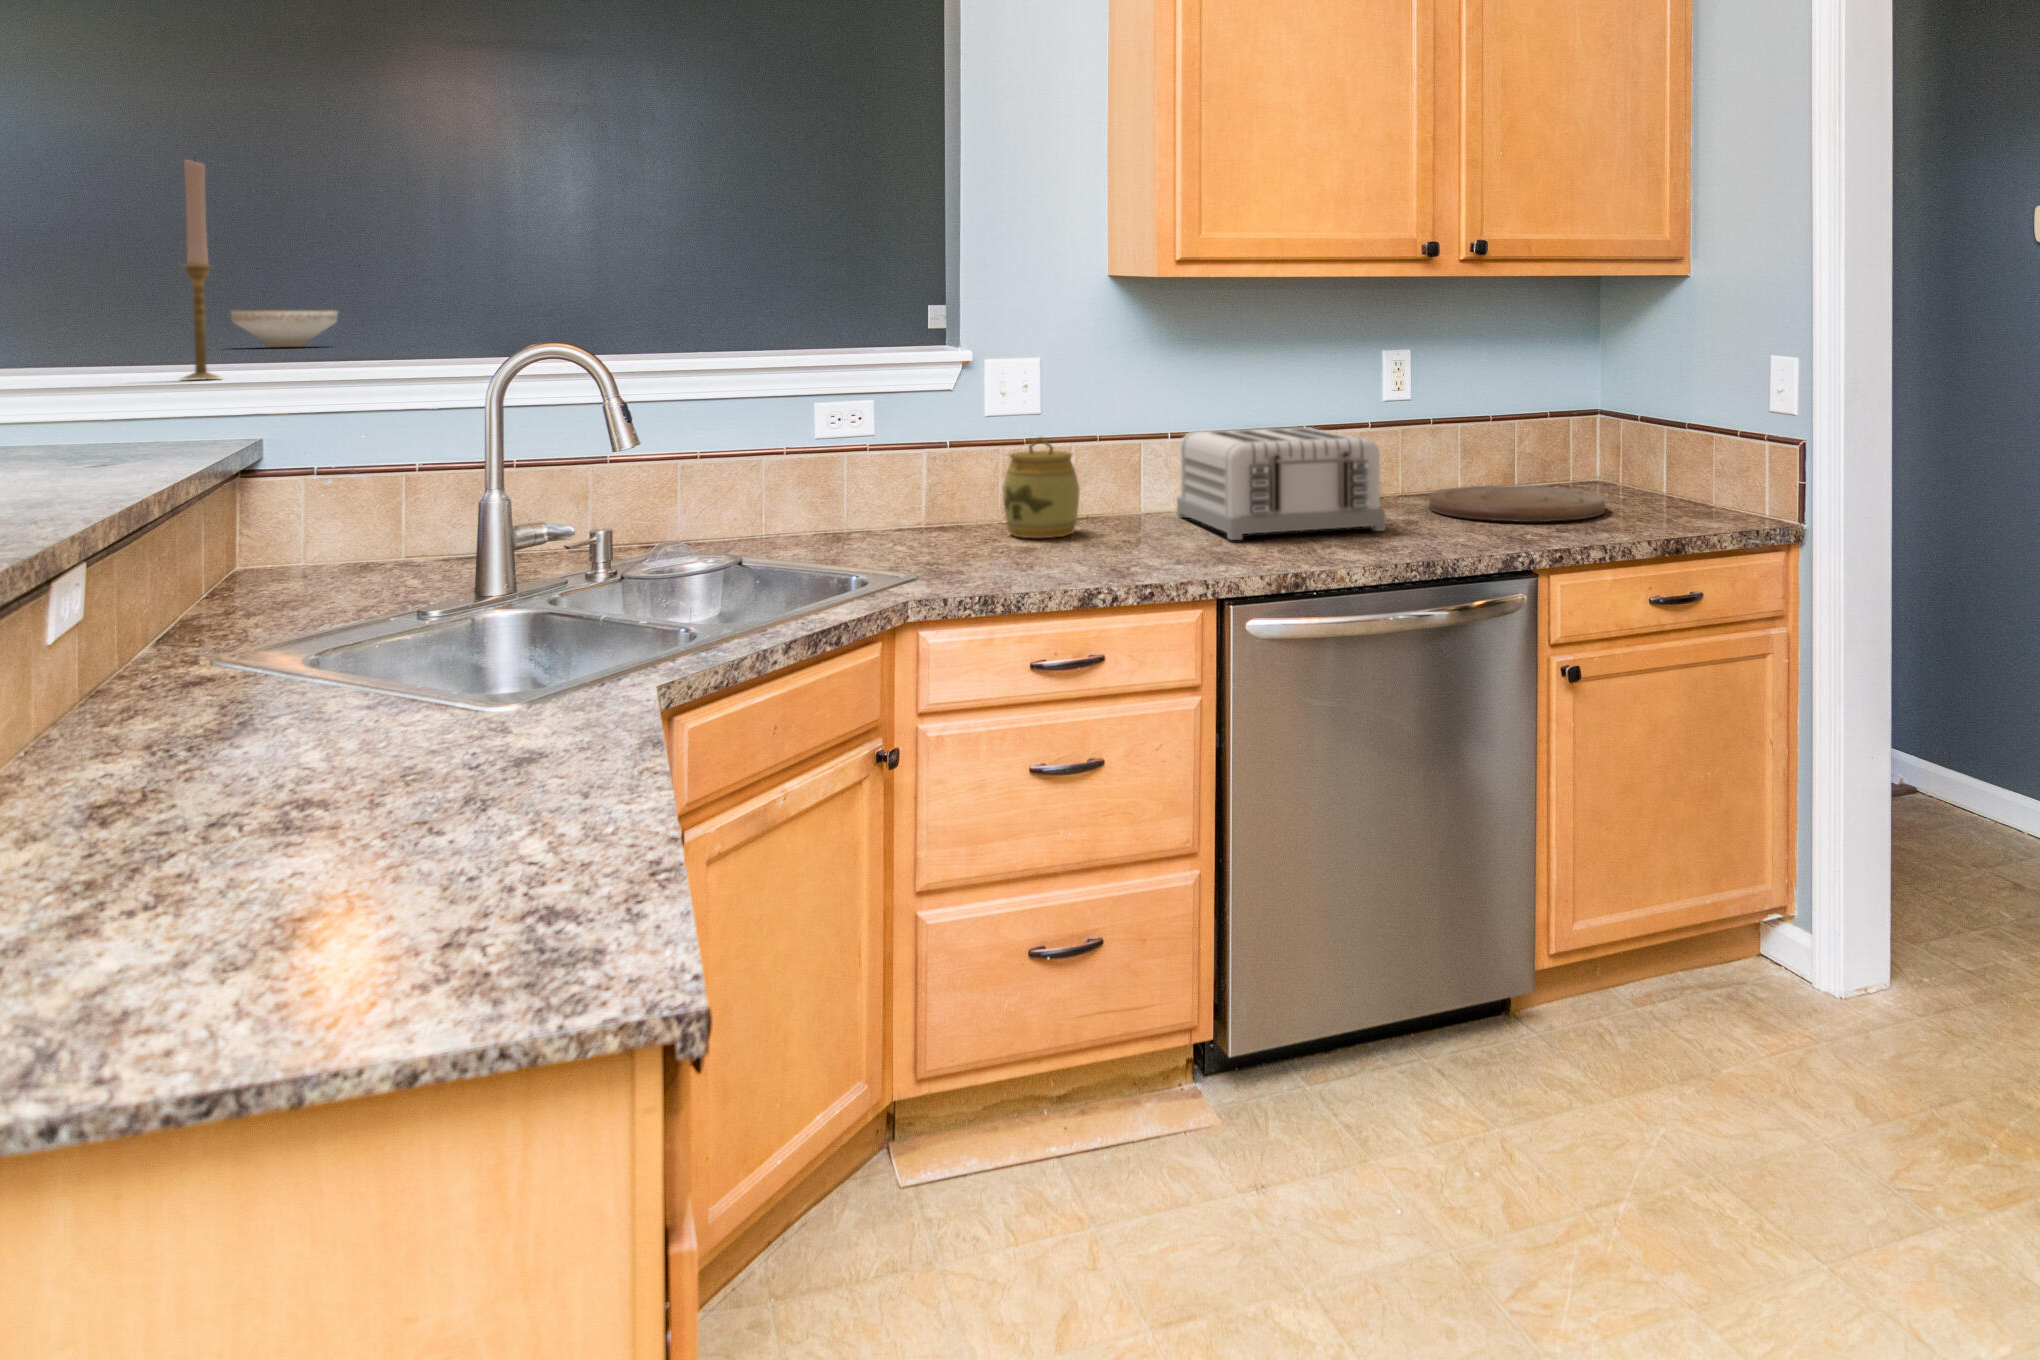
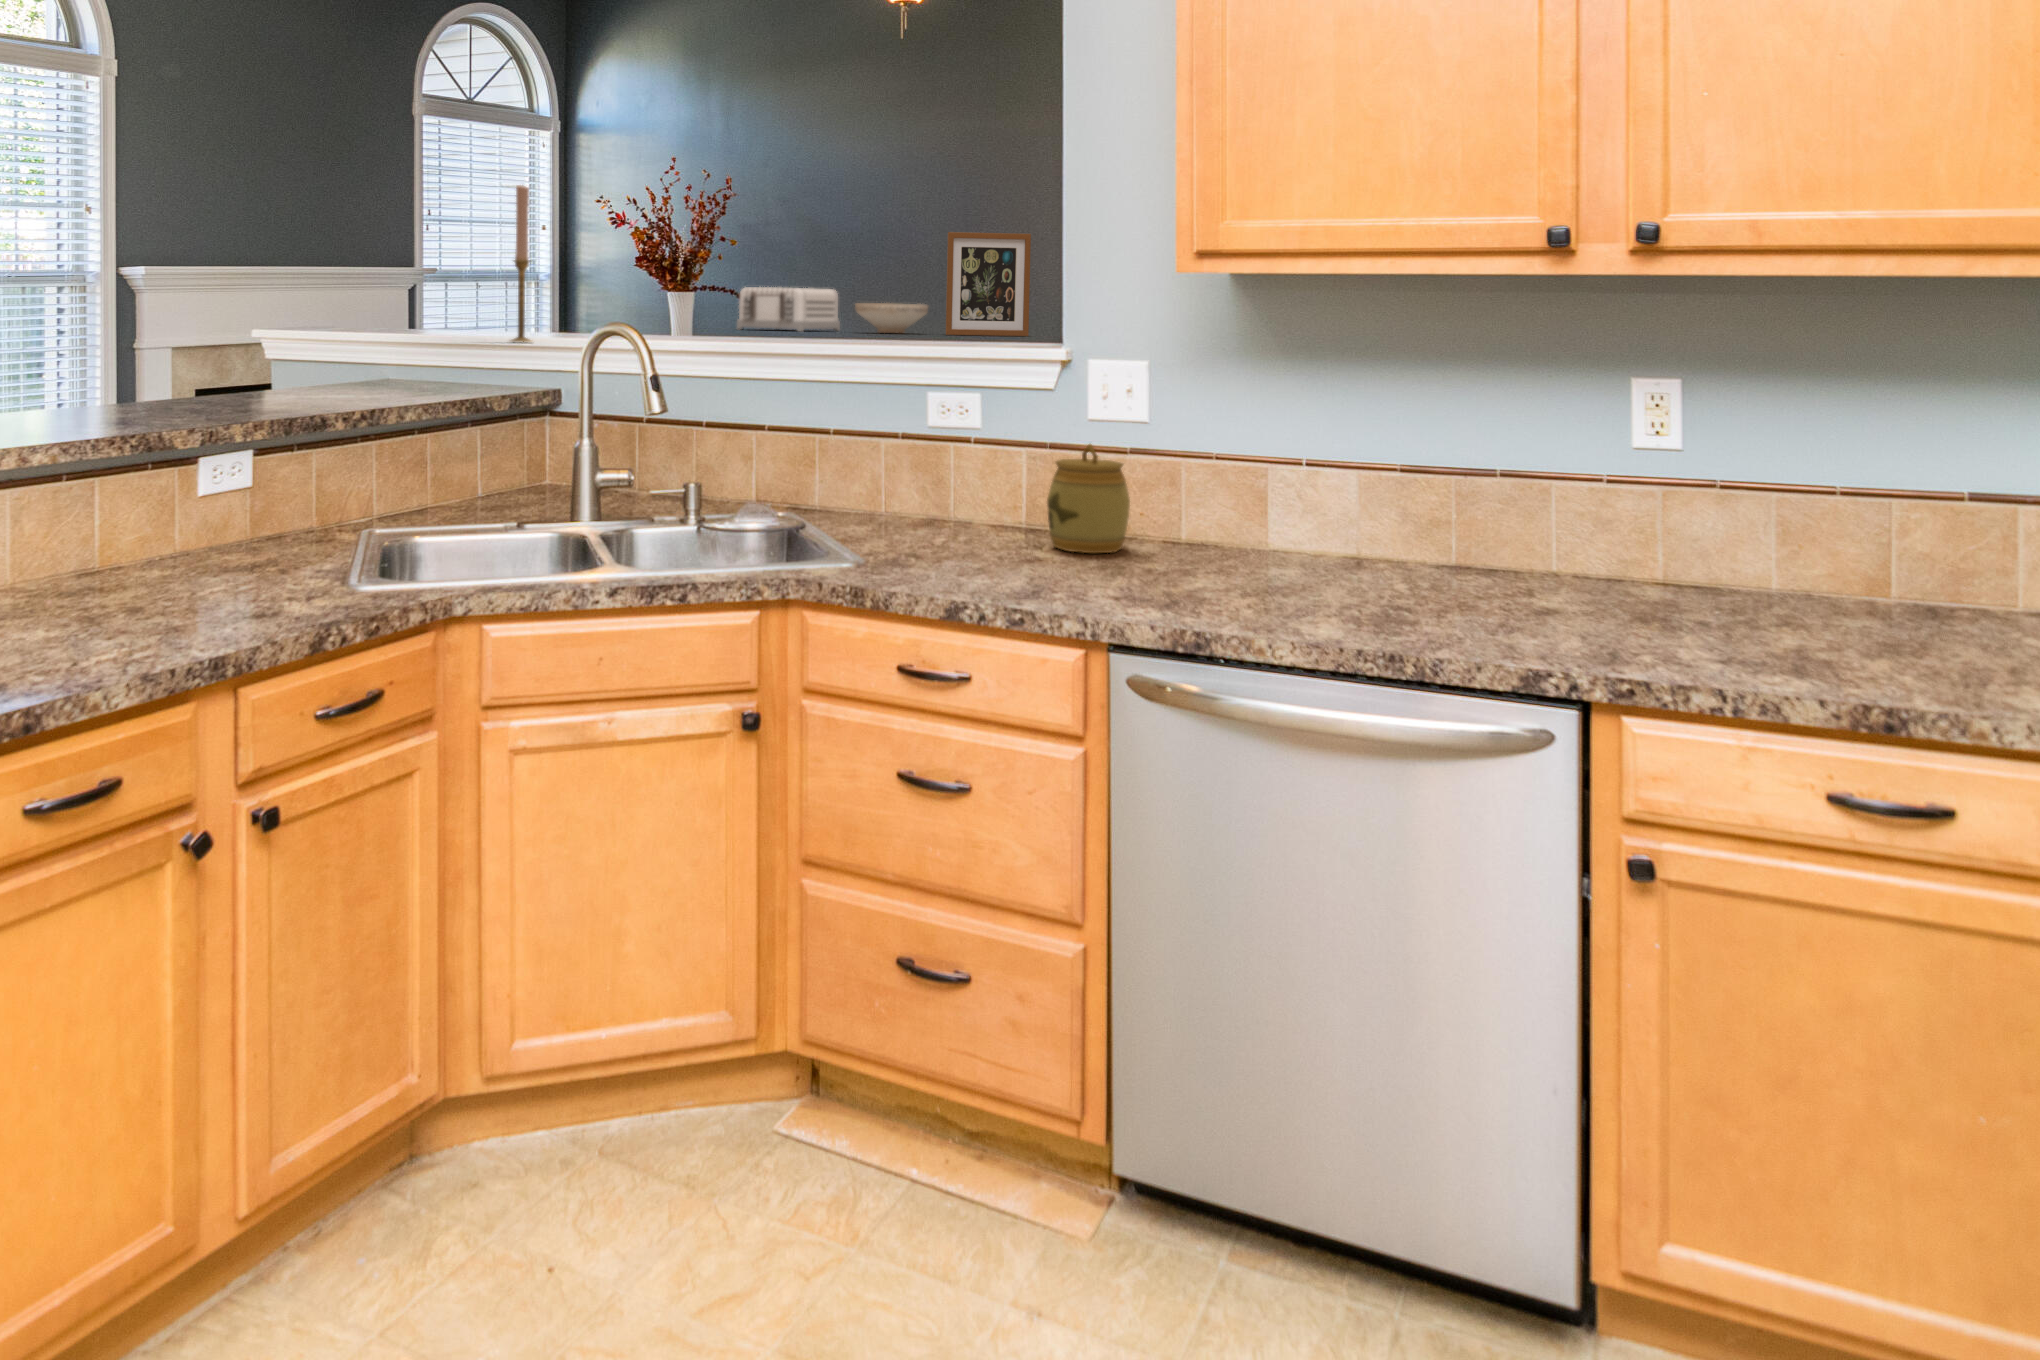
picture frame: none [375,222,478,346] -> present [946,232,1031,336]
toaster: present [1177,427,1385,540] -> present [737,287,840,331]
cutting board: present [1429,486,1605,522] -> none [1610,579,1918,654]

